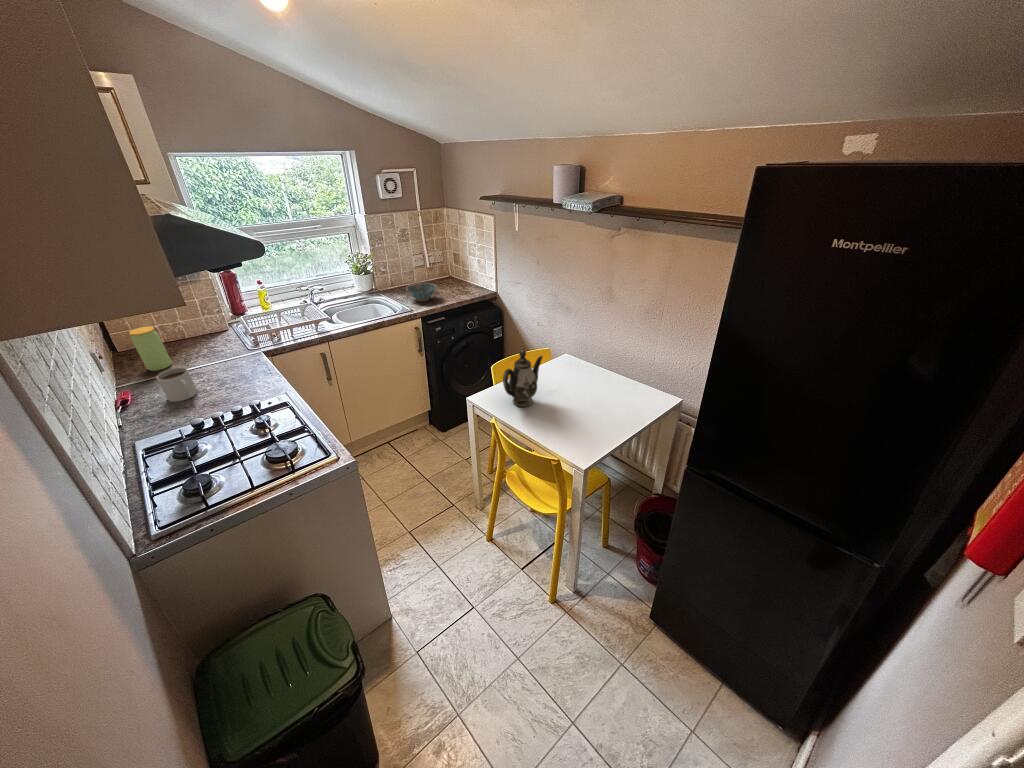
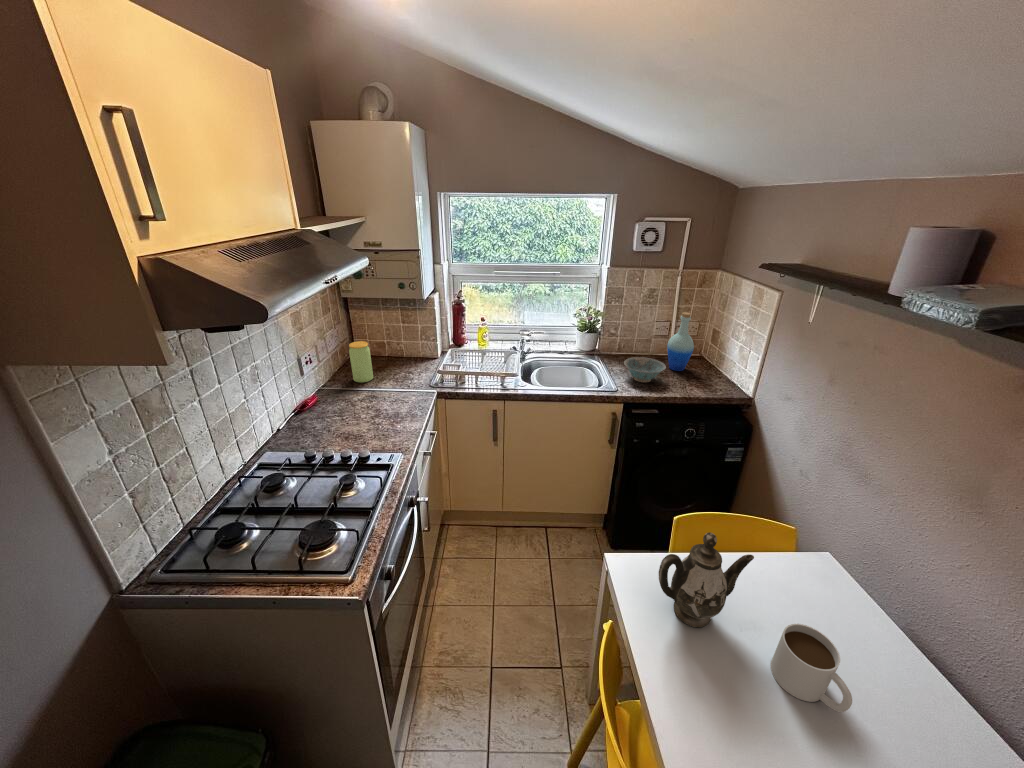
bottle: none [429,243,448,289] -> present [667,312,694,371]
mug: present [157,367,198,402] -> present [771,624,852,712]

